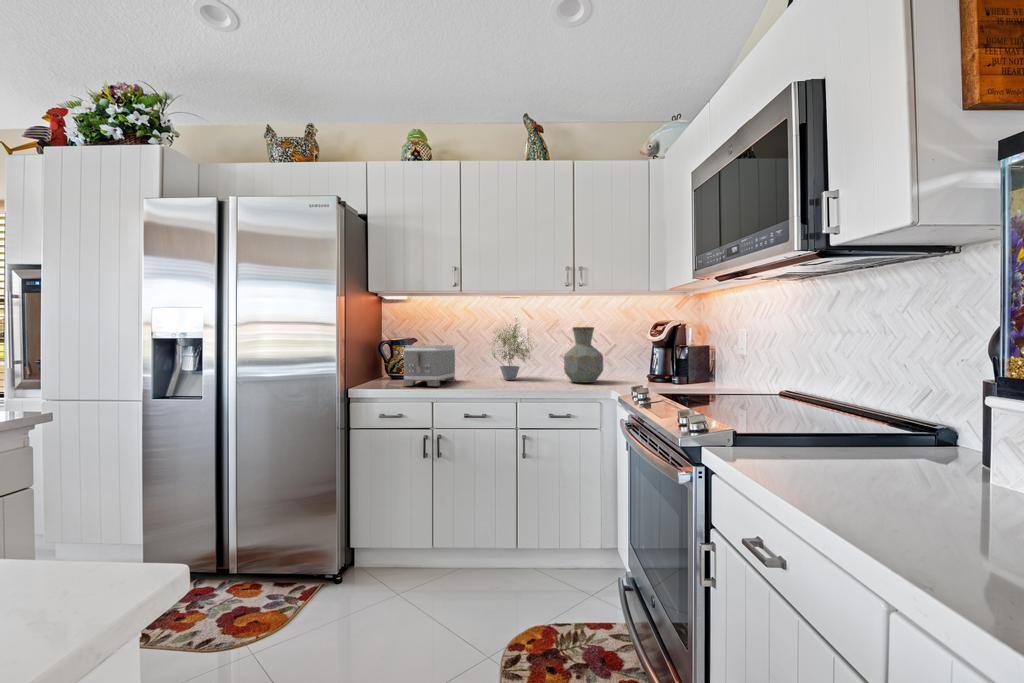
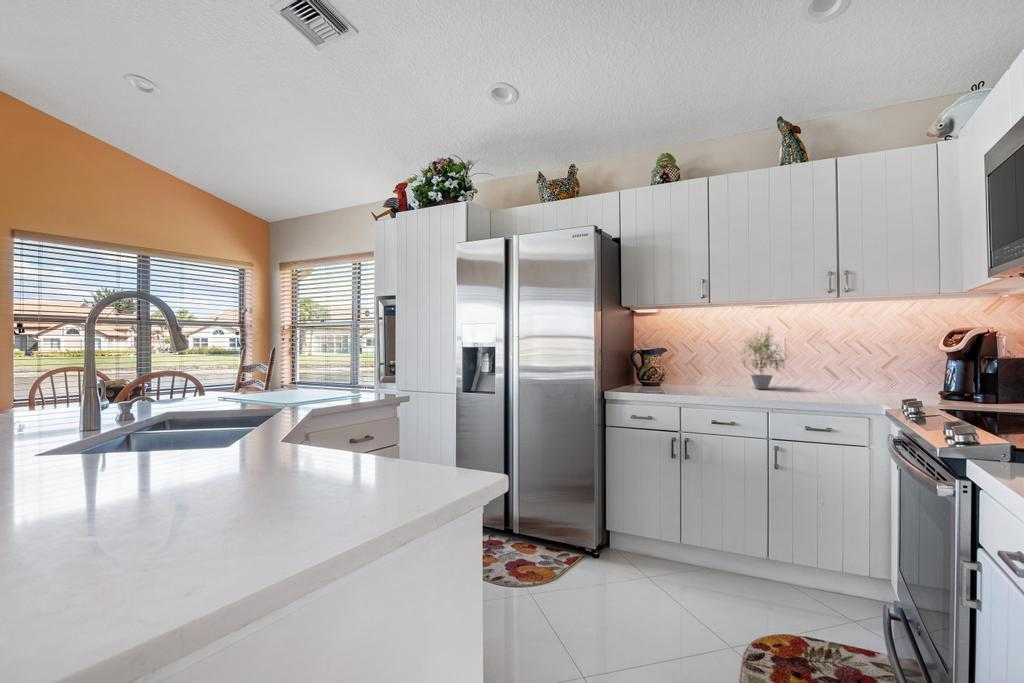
vase: present [564,327,603,383] -> none [825,335,874,395]
toaster: present [402,345,456,386] -> none [651,353,705,391]

